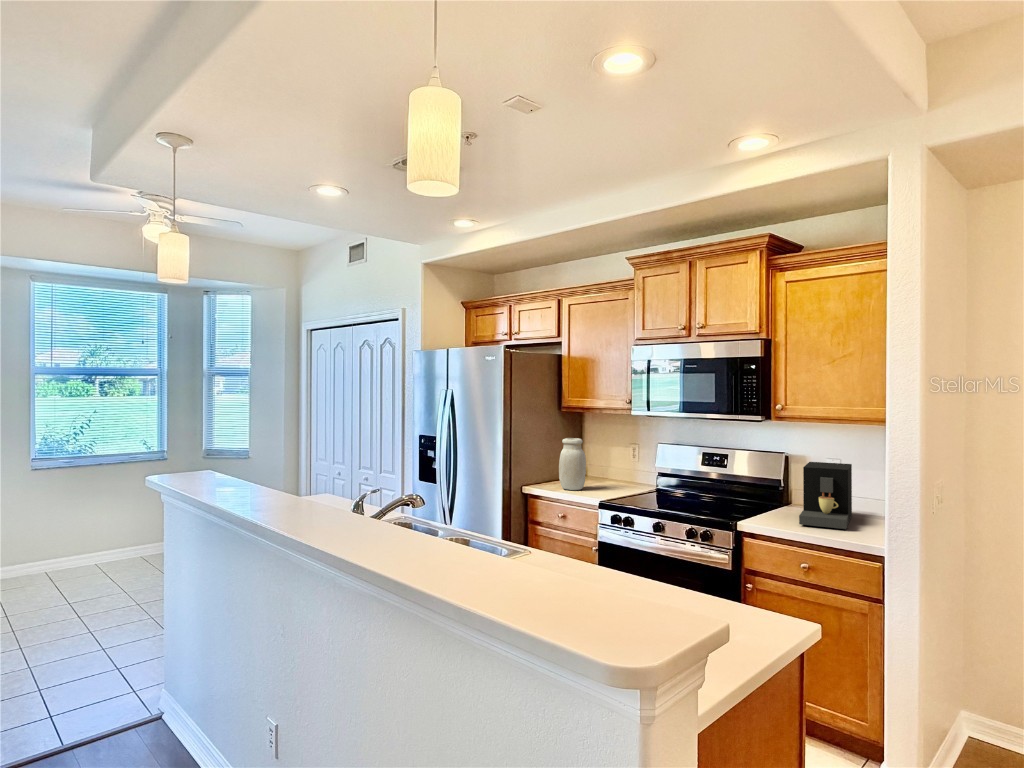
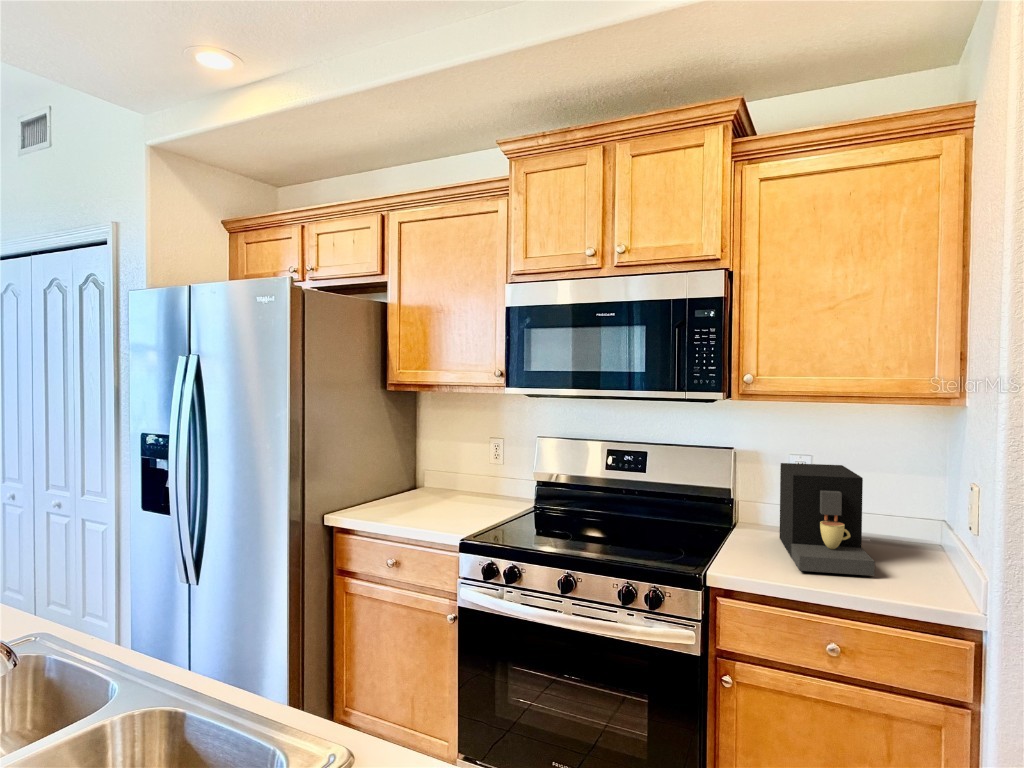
jar: present [559,438,586,490] -> none [385,433,428,516]

